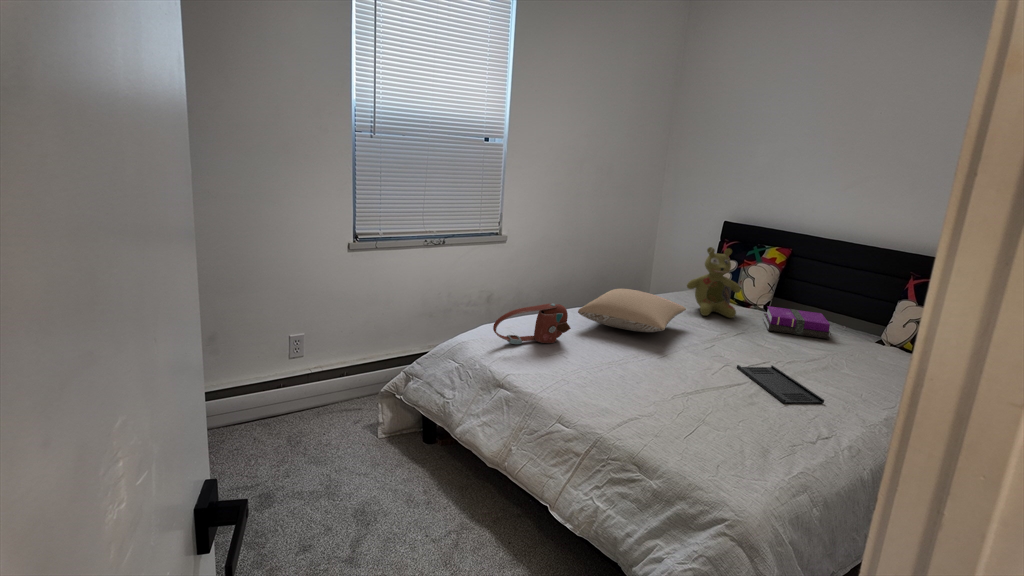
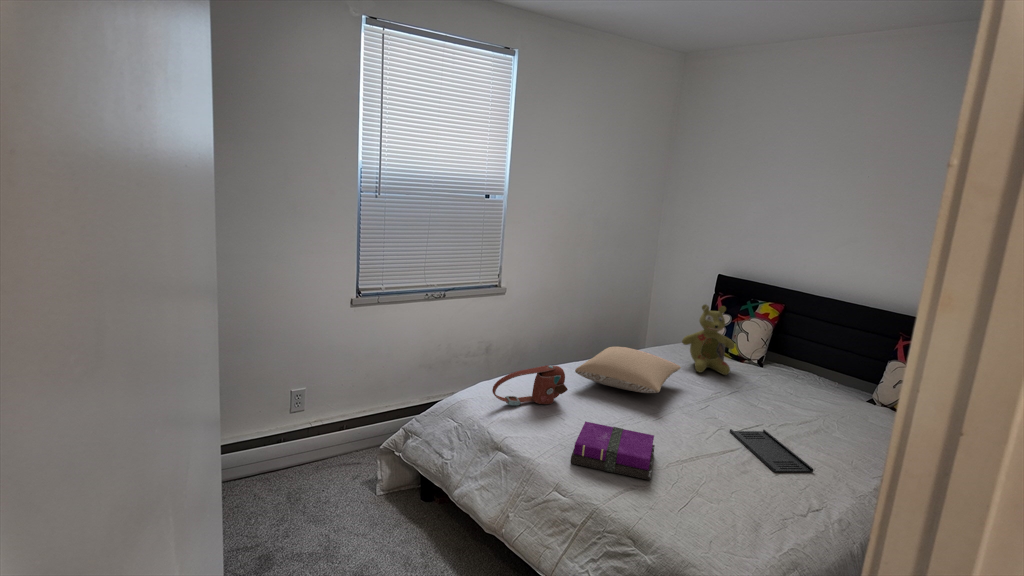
notebook: present [763,306,831,339] -> present [571,422,655,480]

